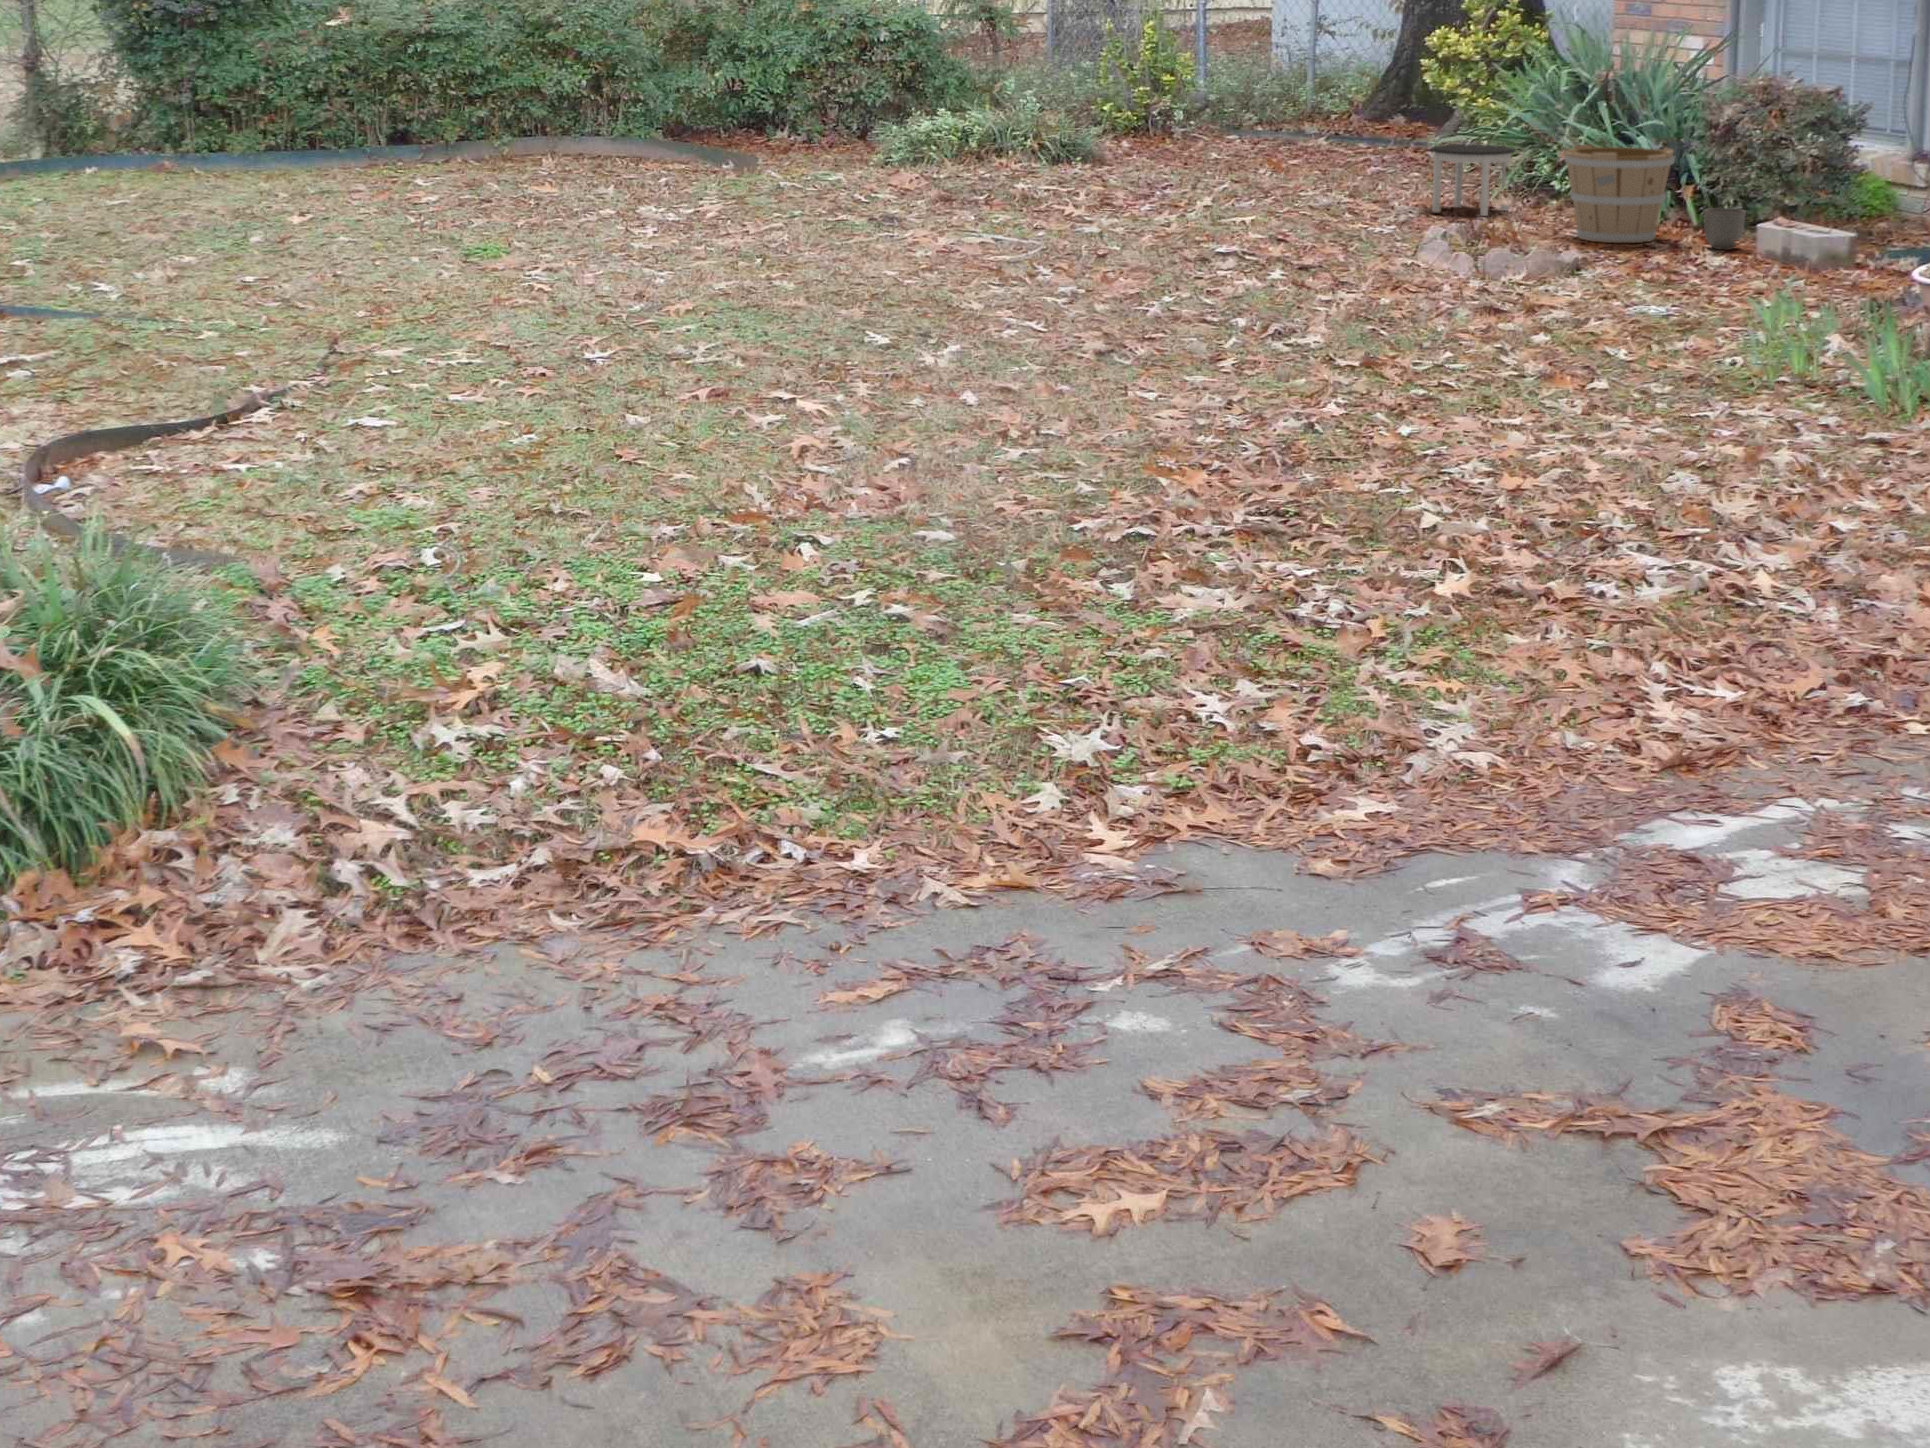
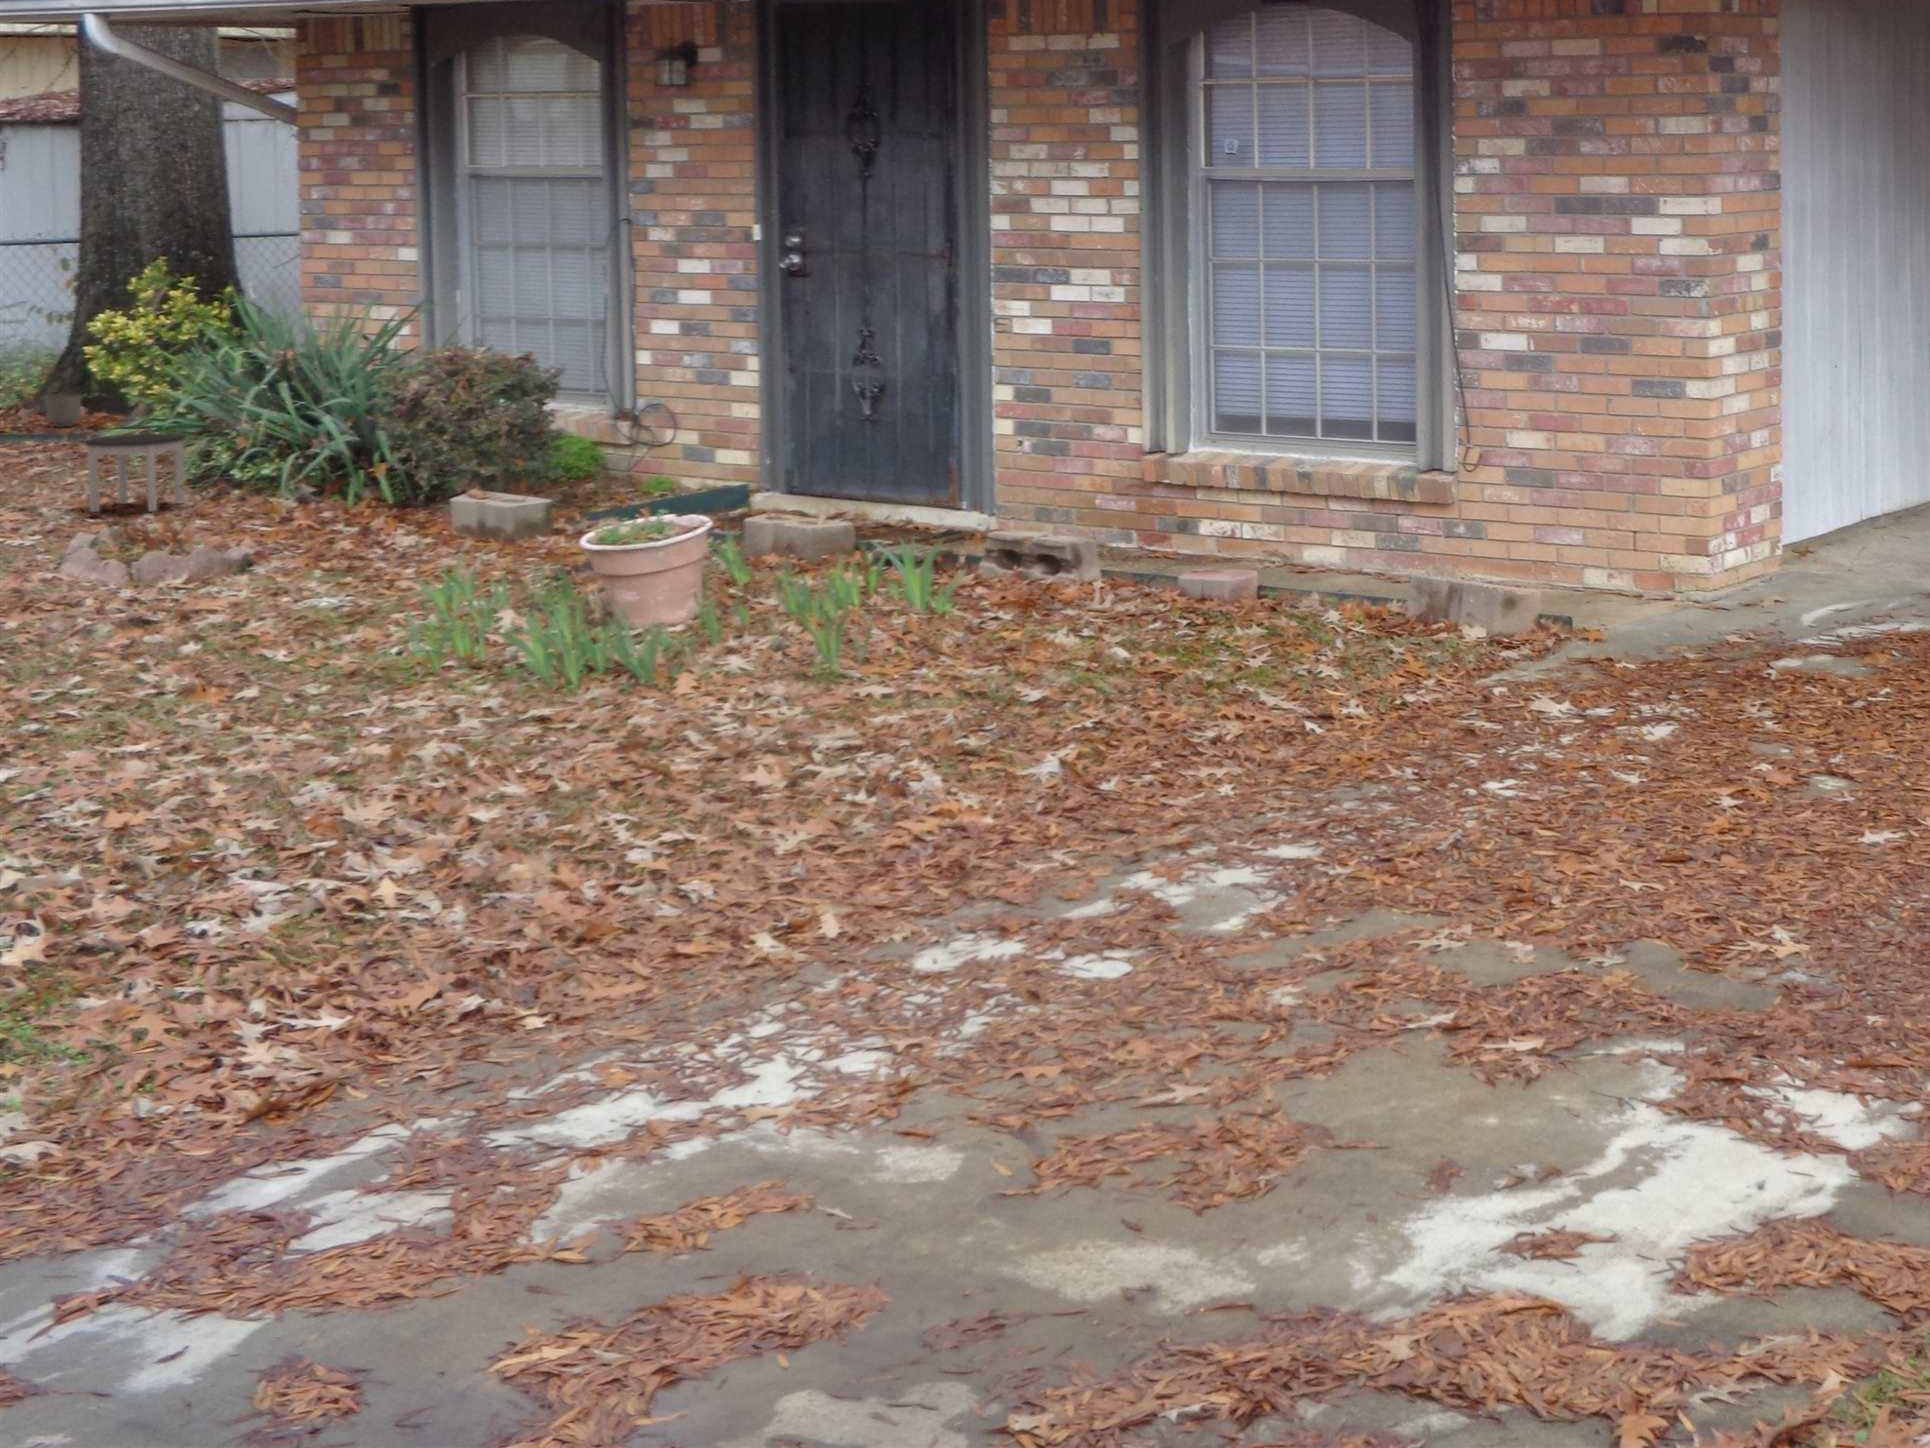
wooden bucket: present [1565,144,1675,243] -> none [237,425,363,531]
planter: present [1704,208,1745,250] -> present [45,394,81,428]

